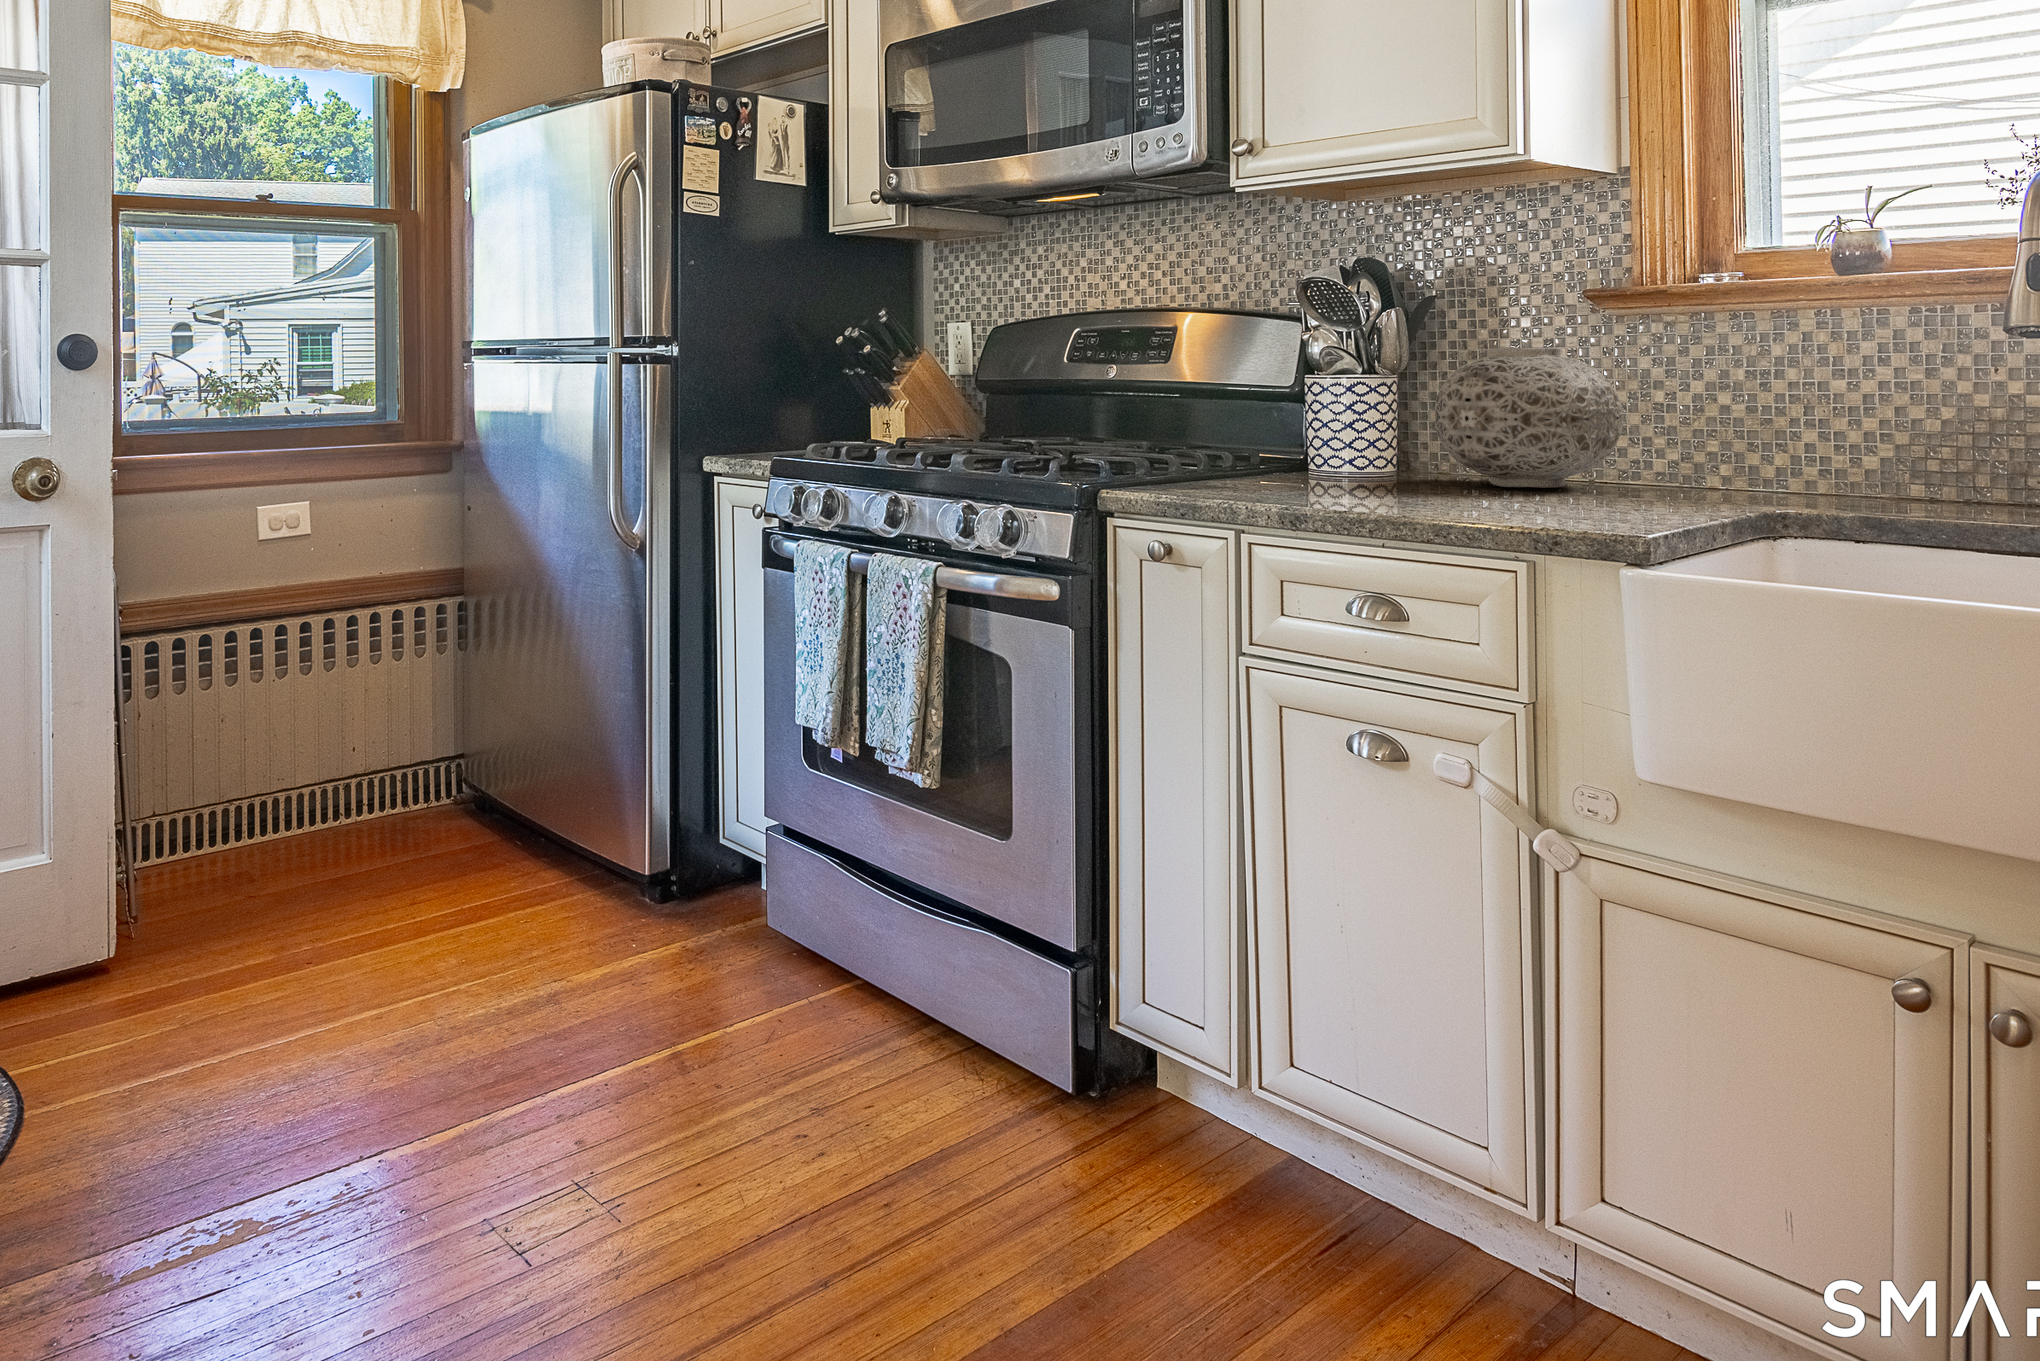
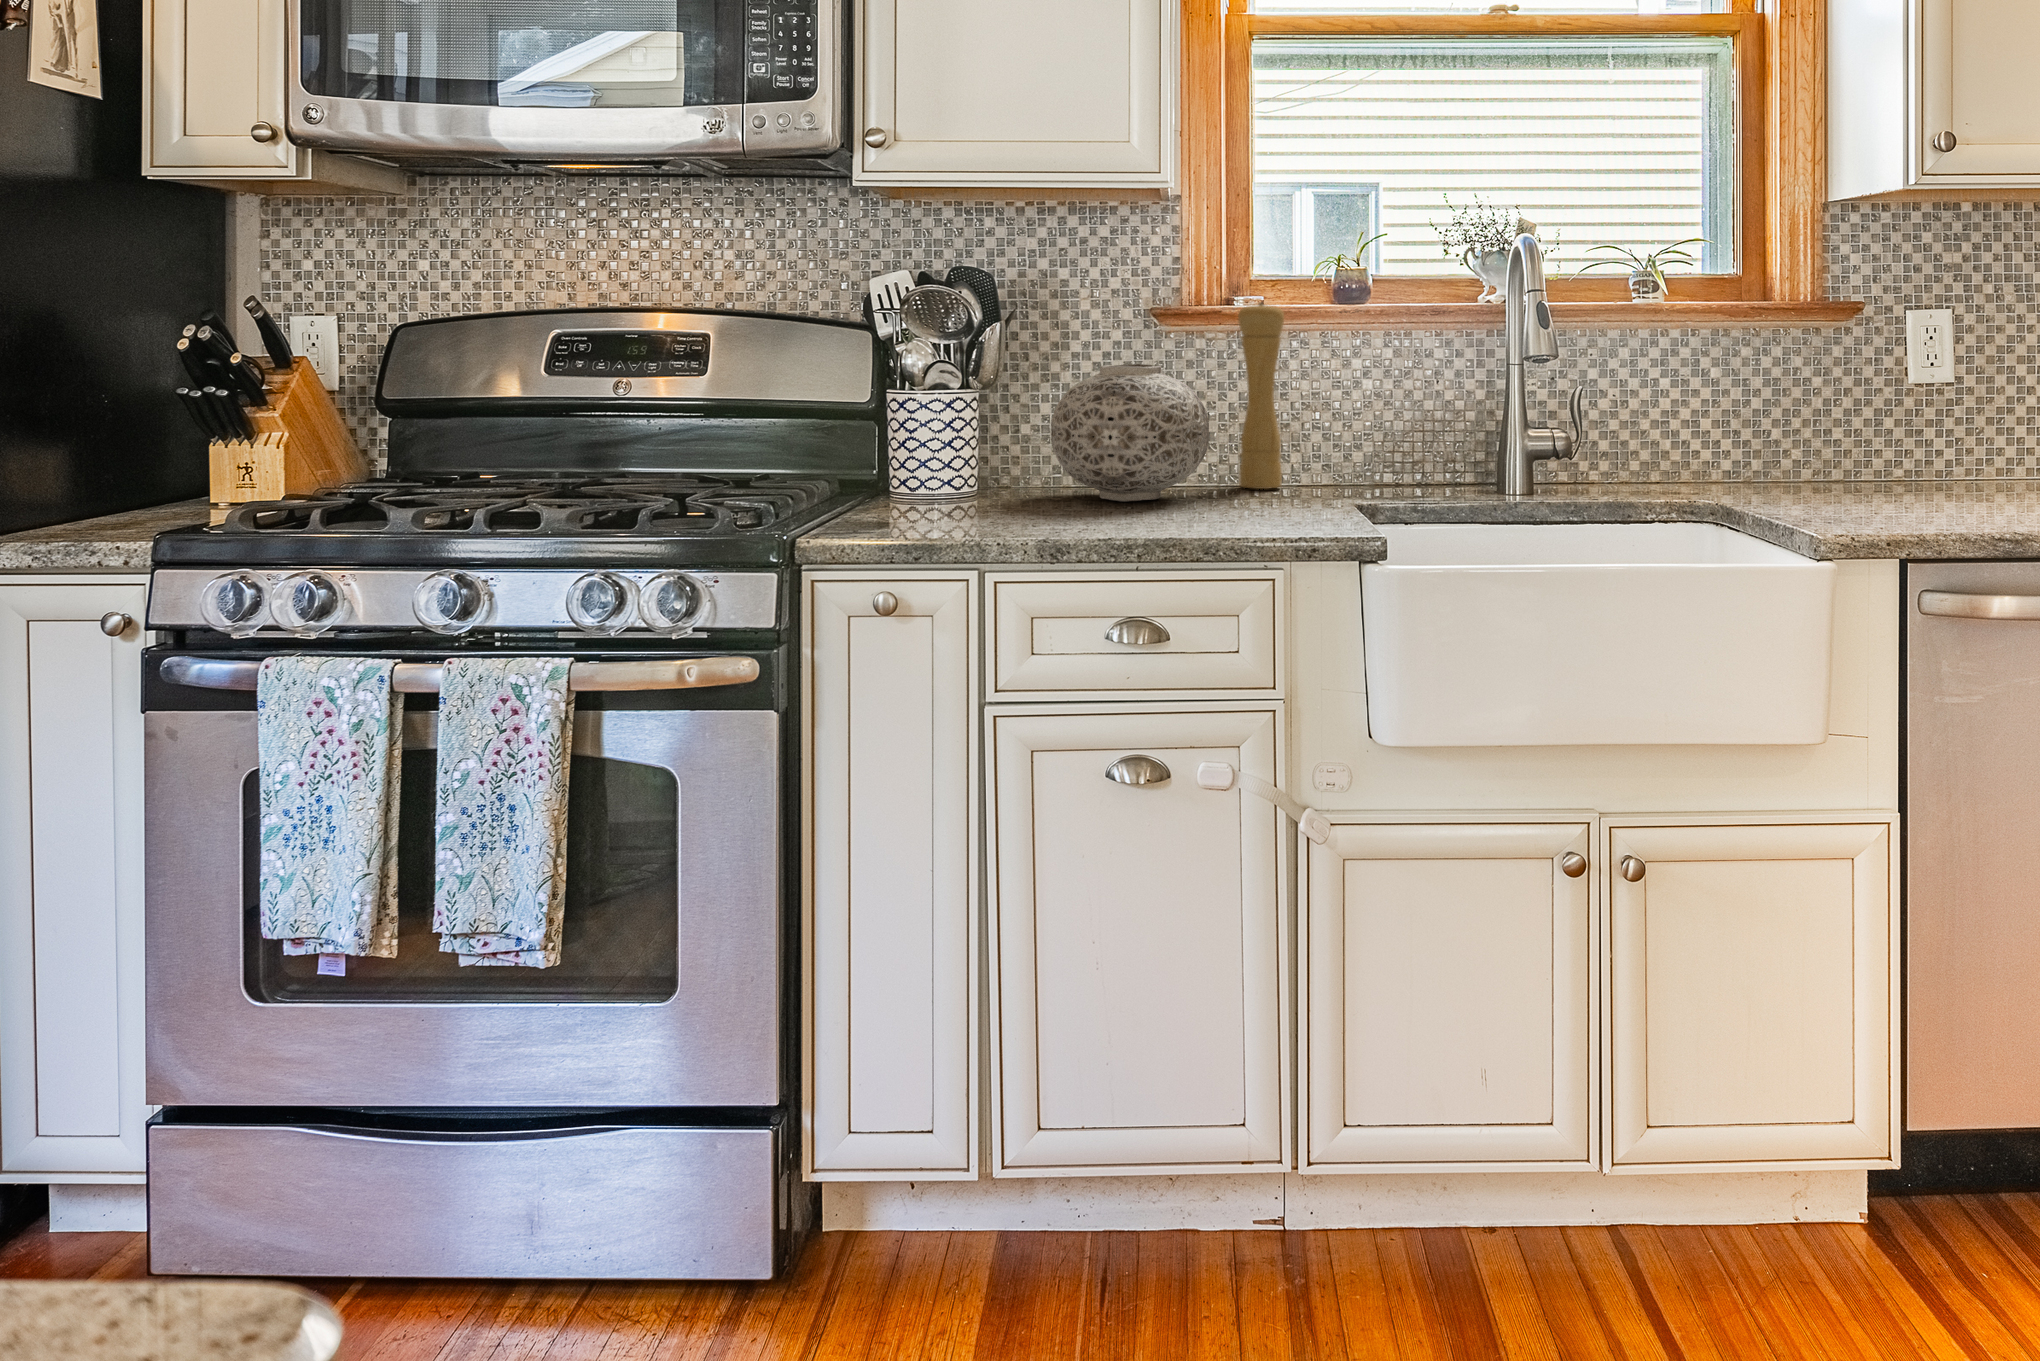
pepper mill: none [1697,276,1765,489] -> present [1238,302,1284,489]

